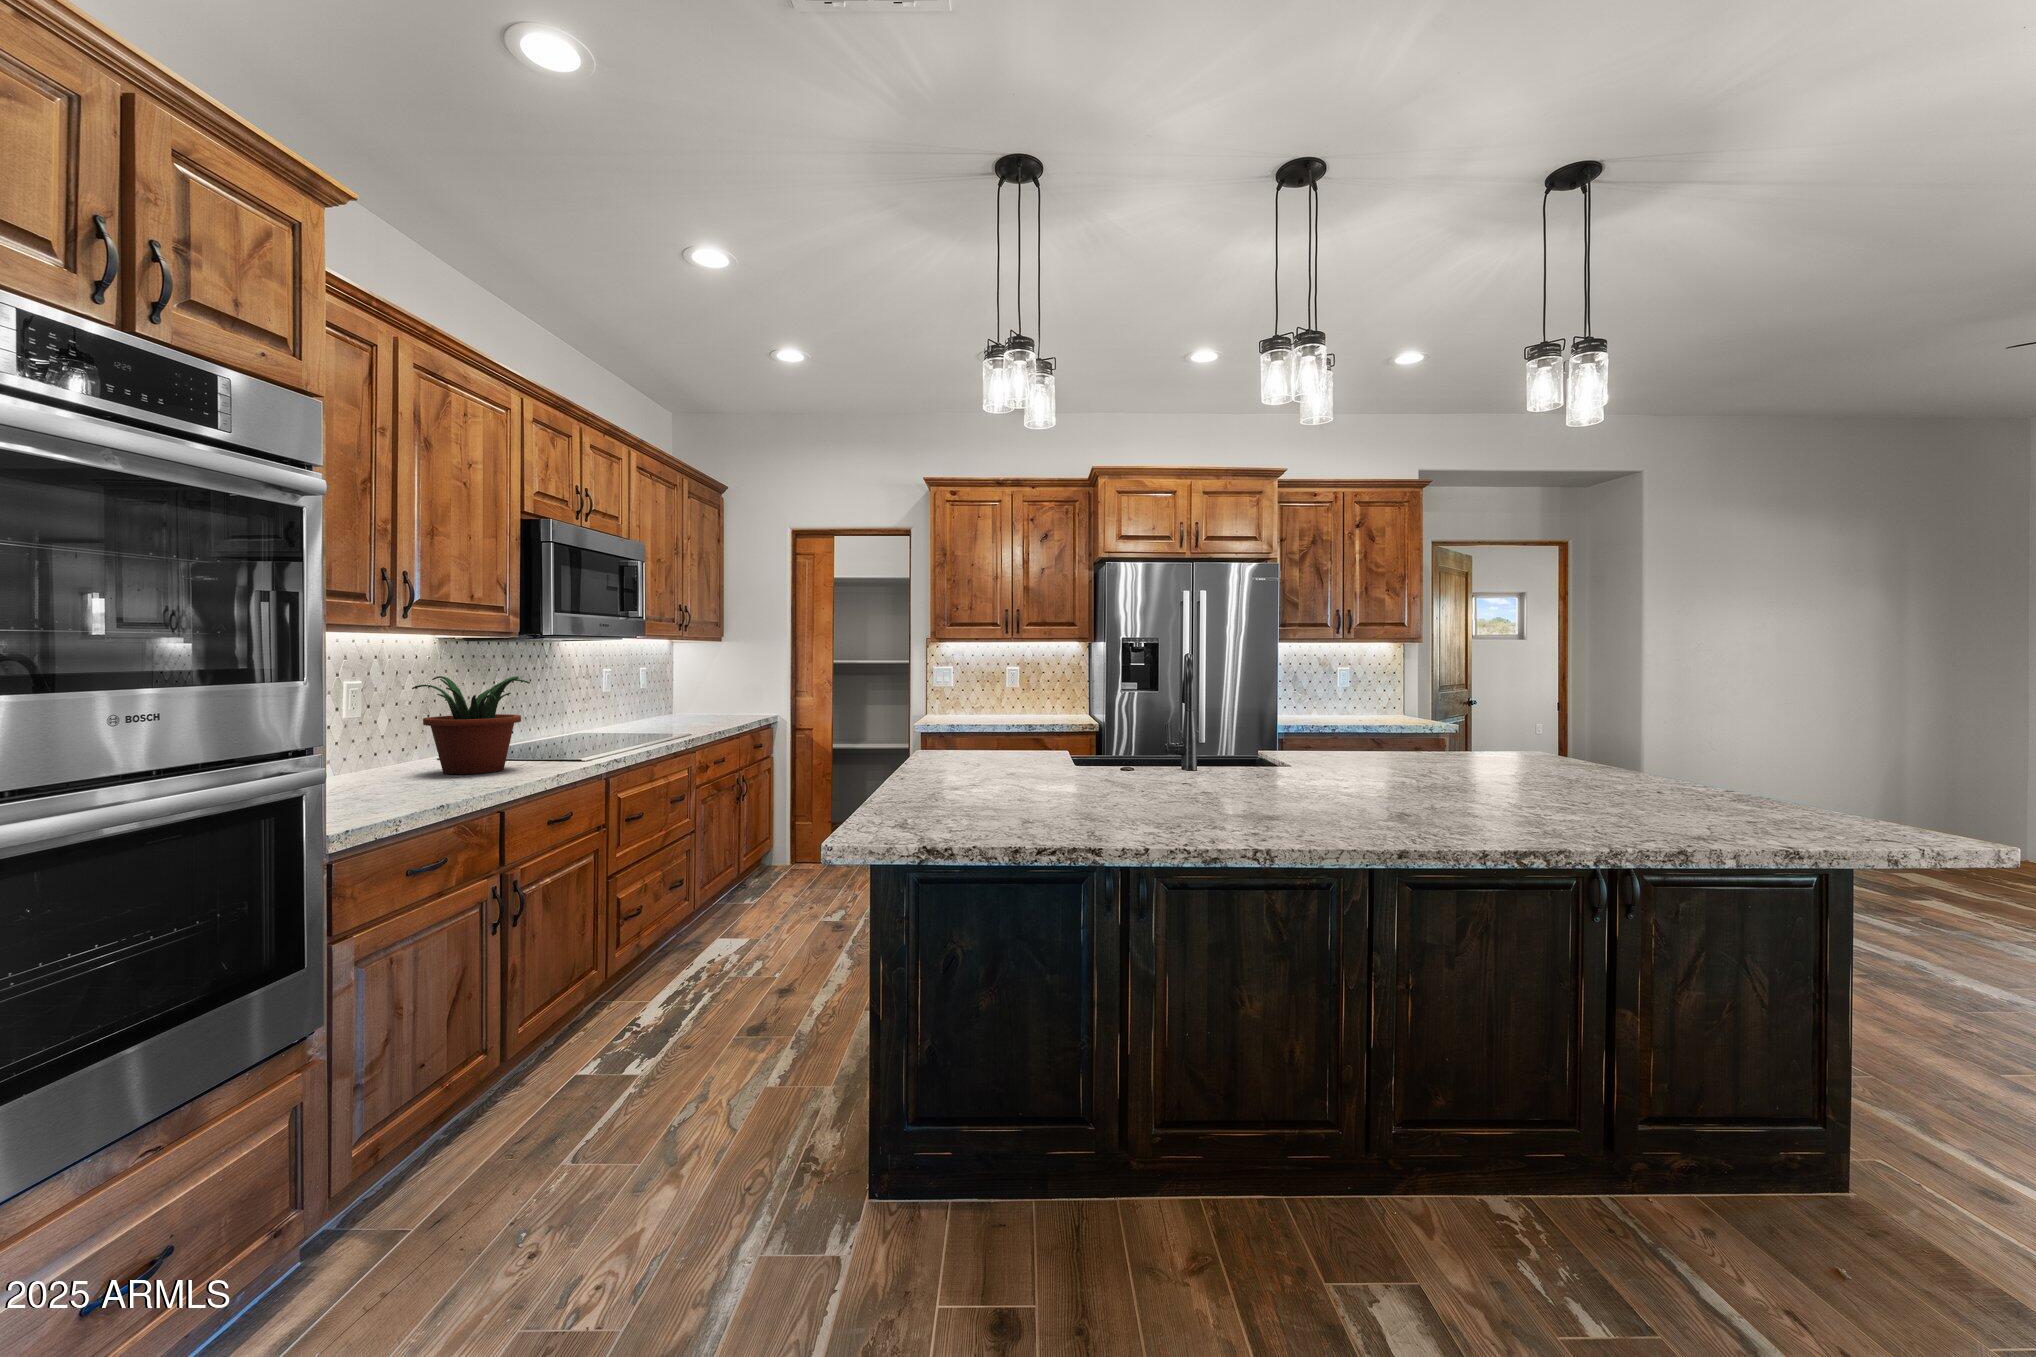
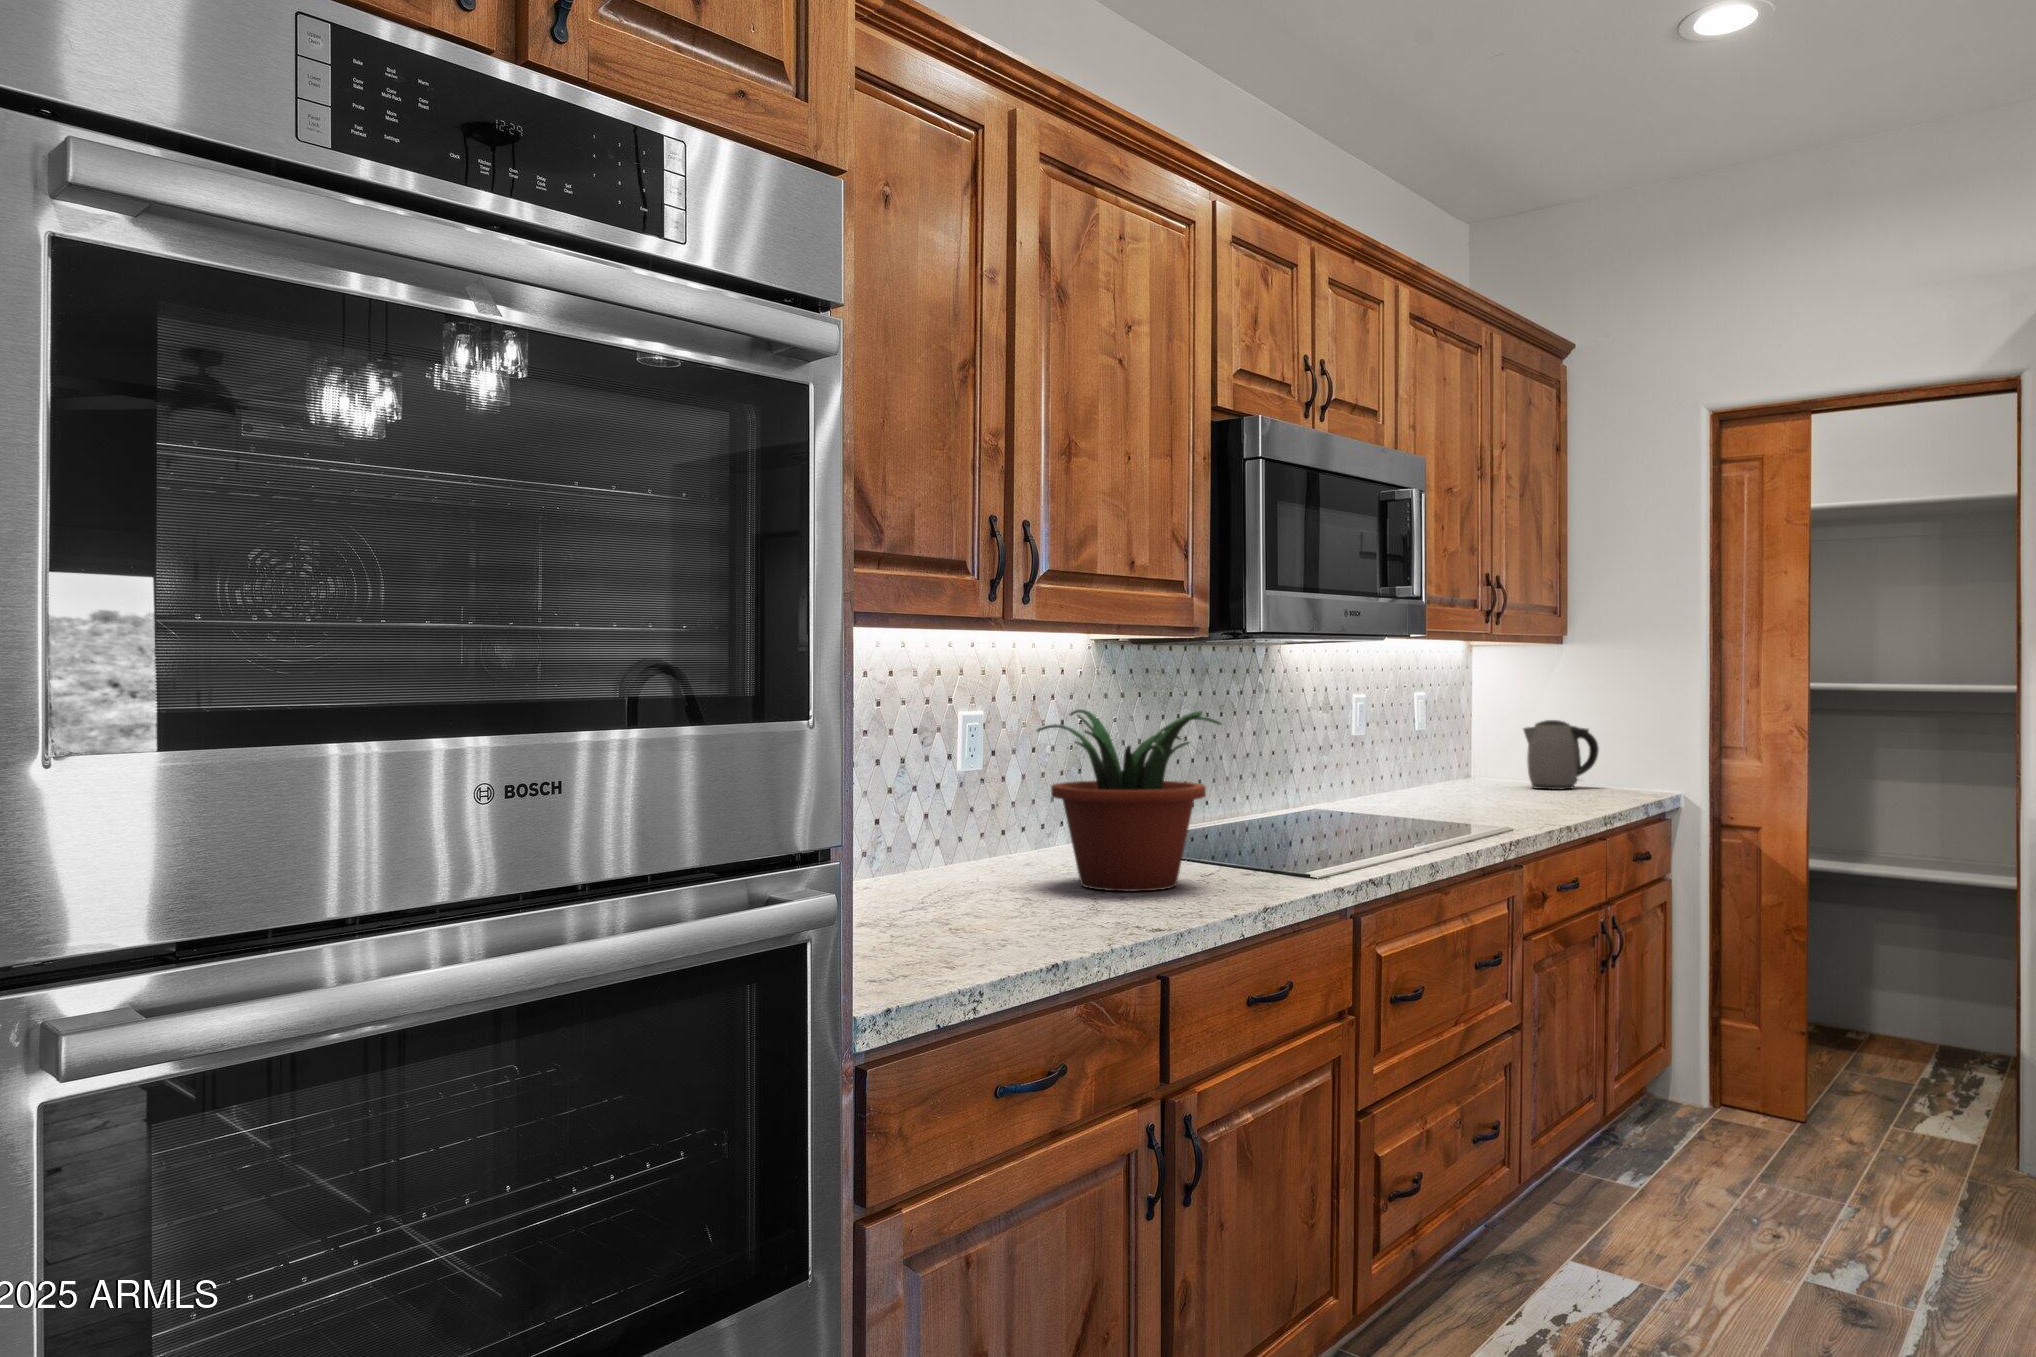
kettle: none [699,680,738,715] -> present [1523,720,1599,790]

